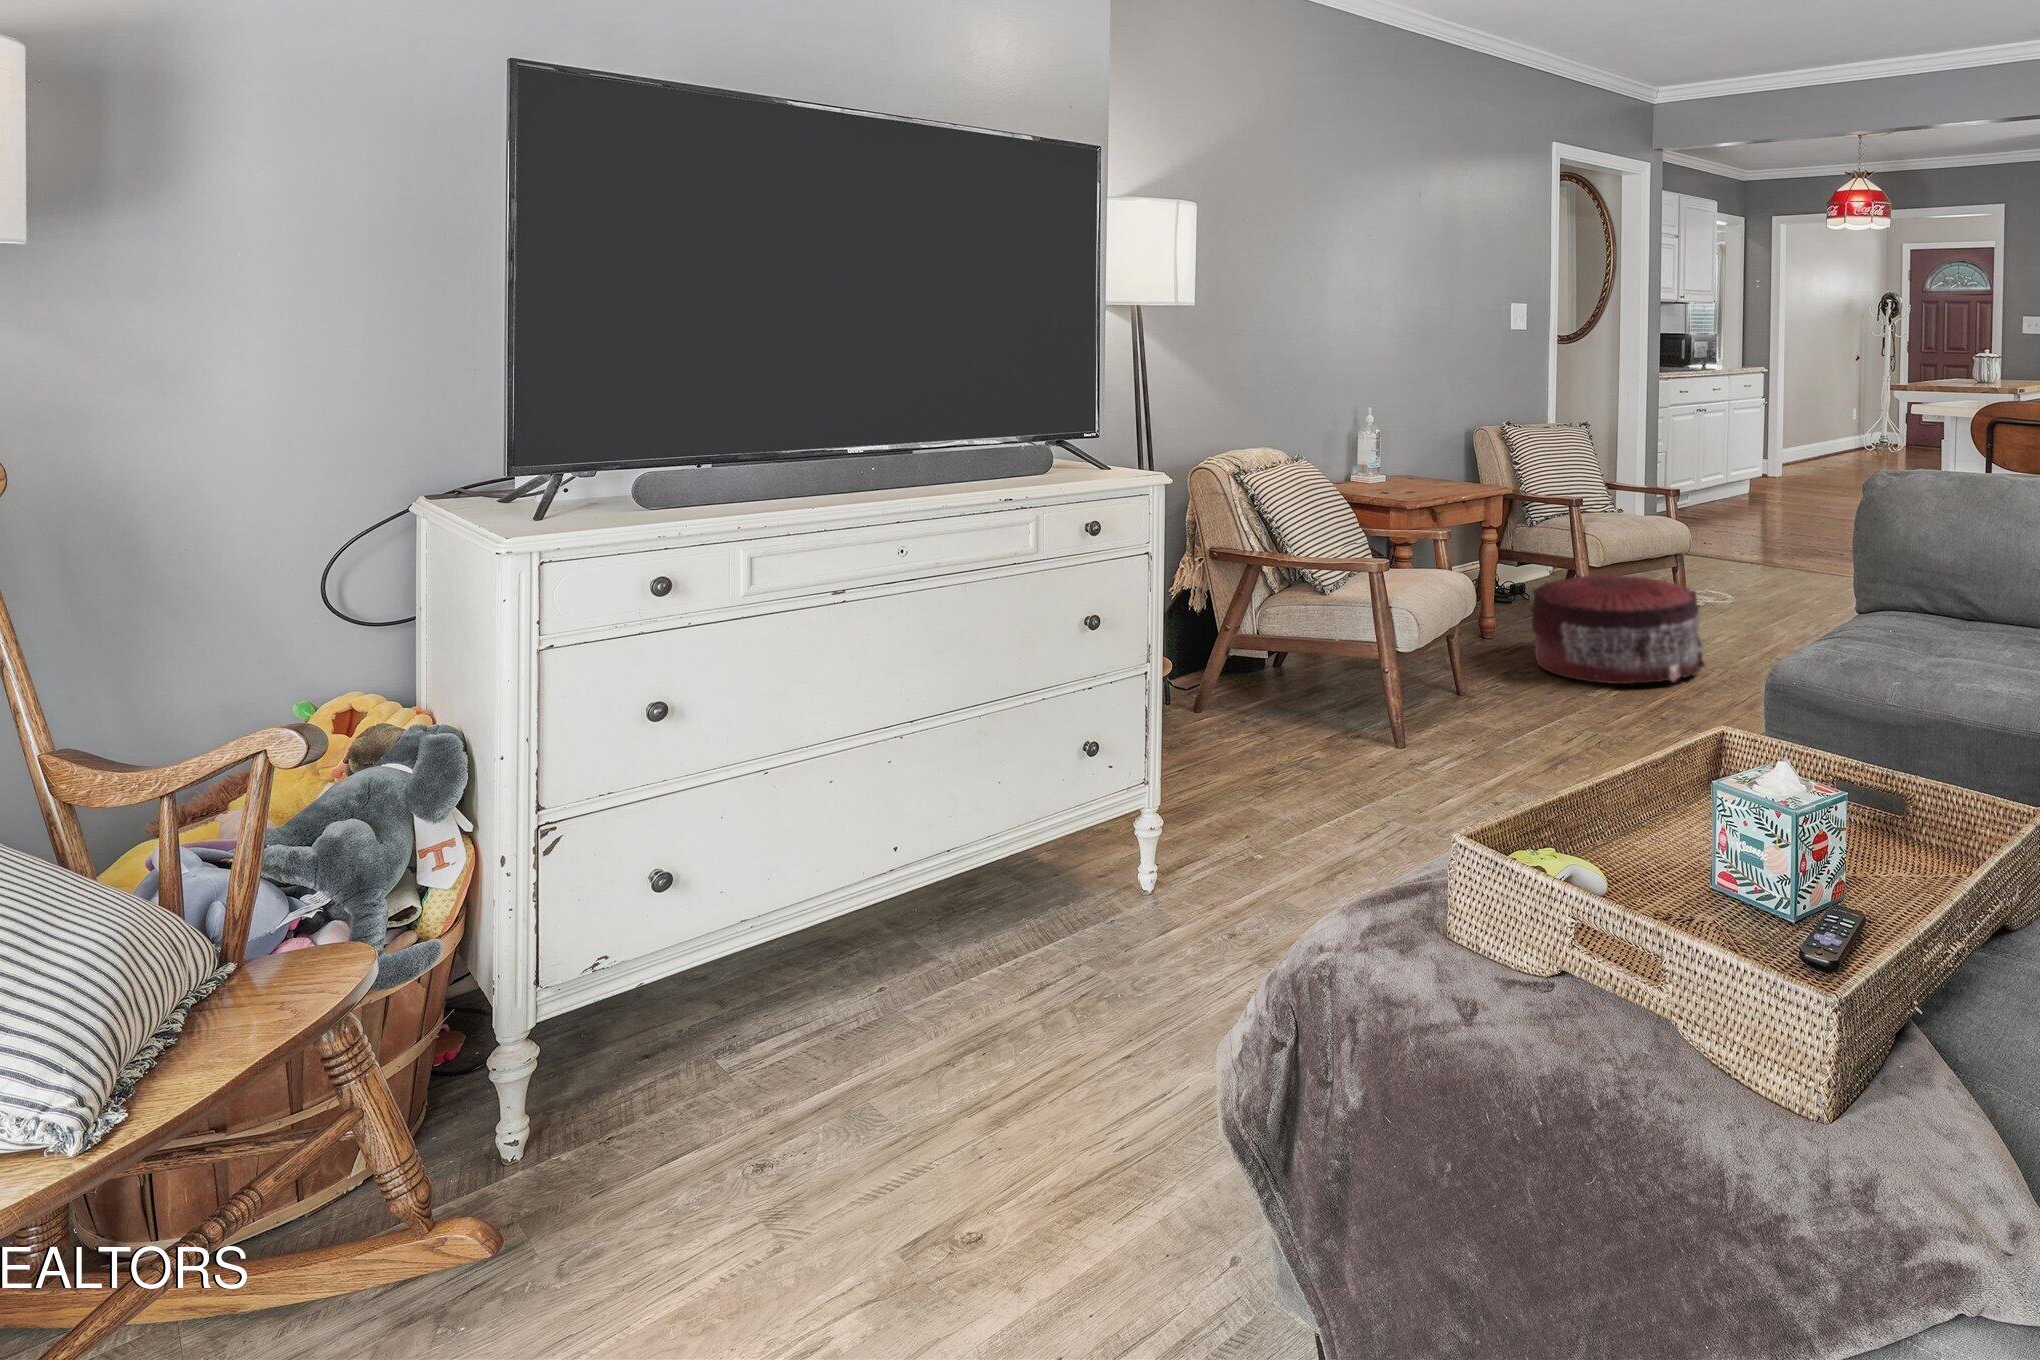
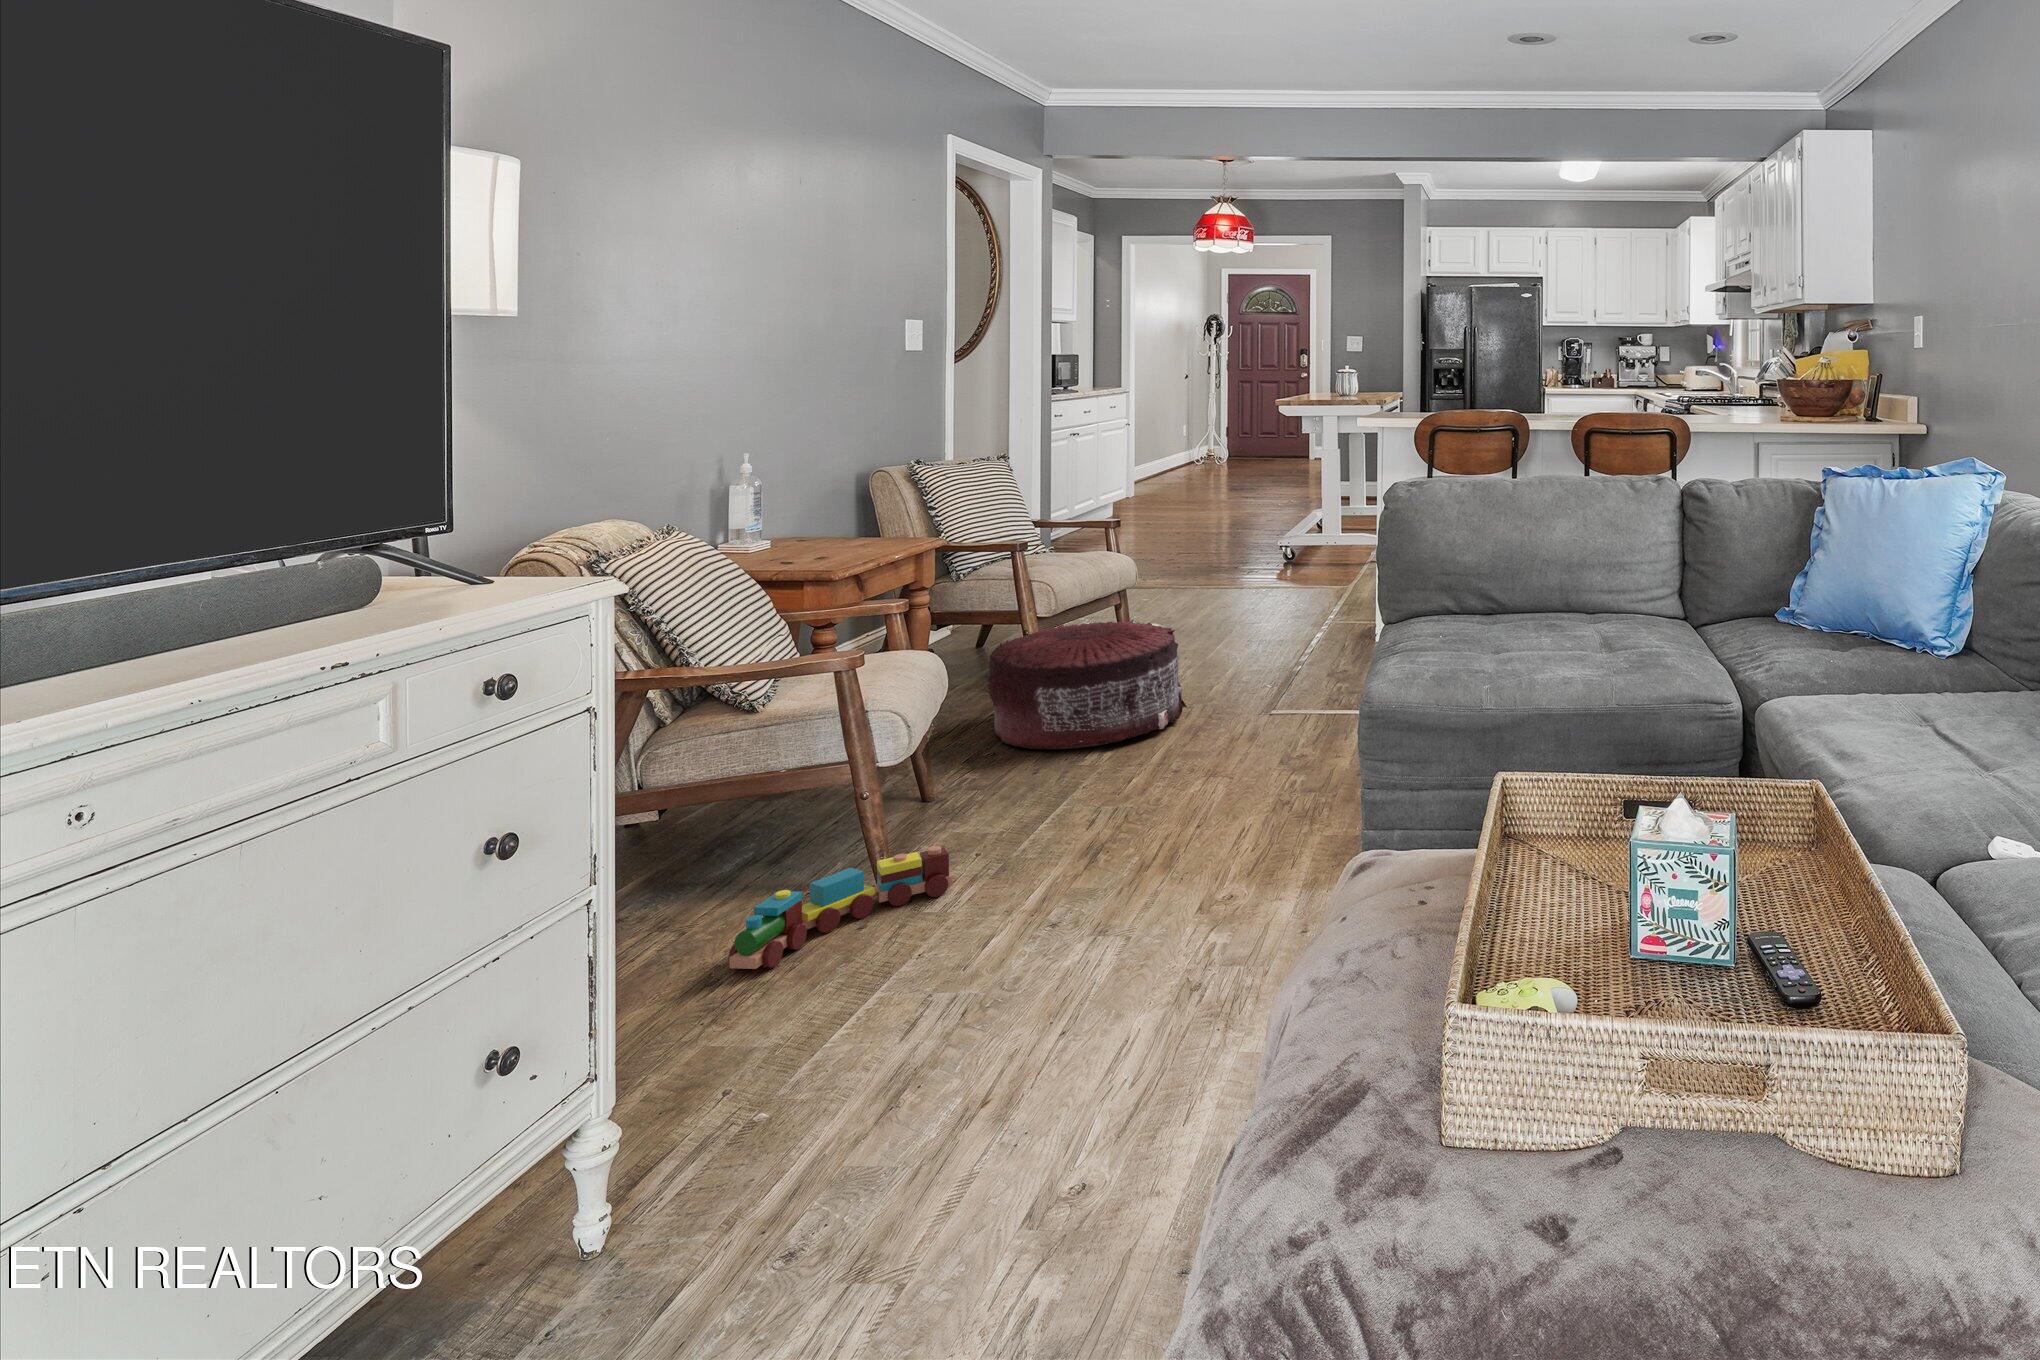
toy train: none [1277,725,1442,780] -> present [729,846,953,969]

